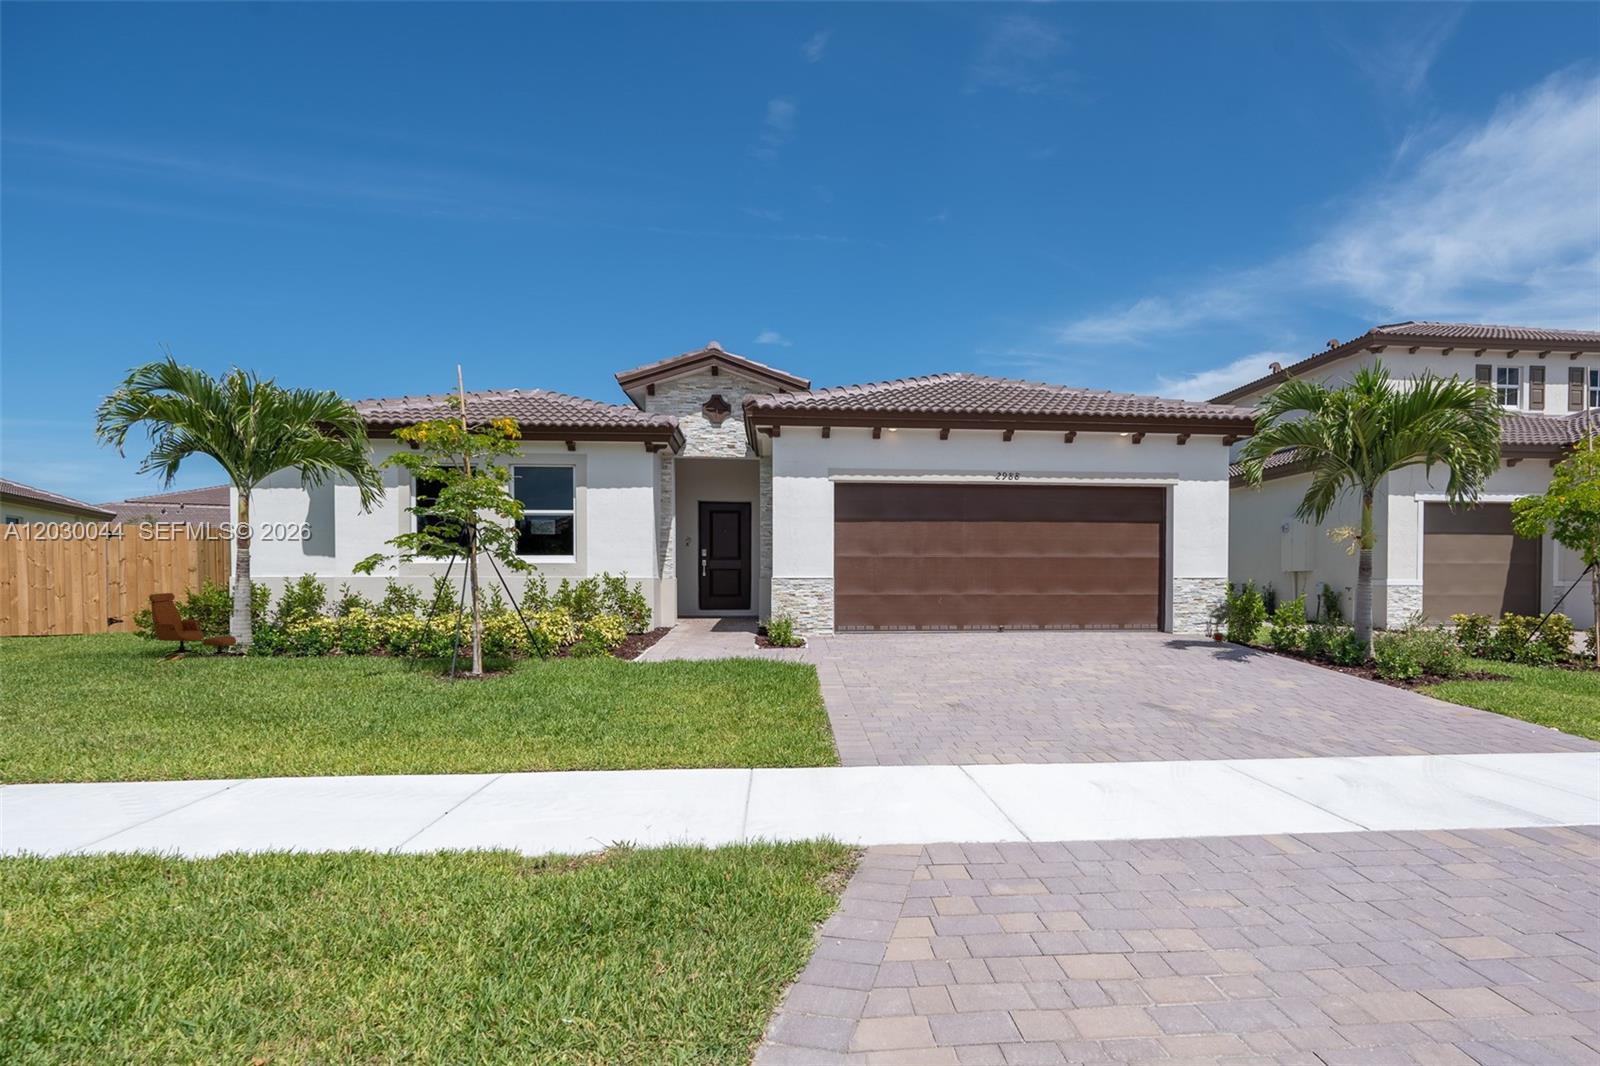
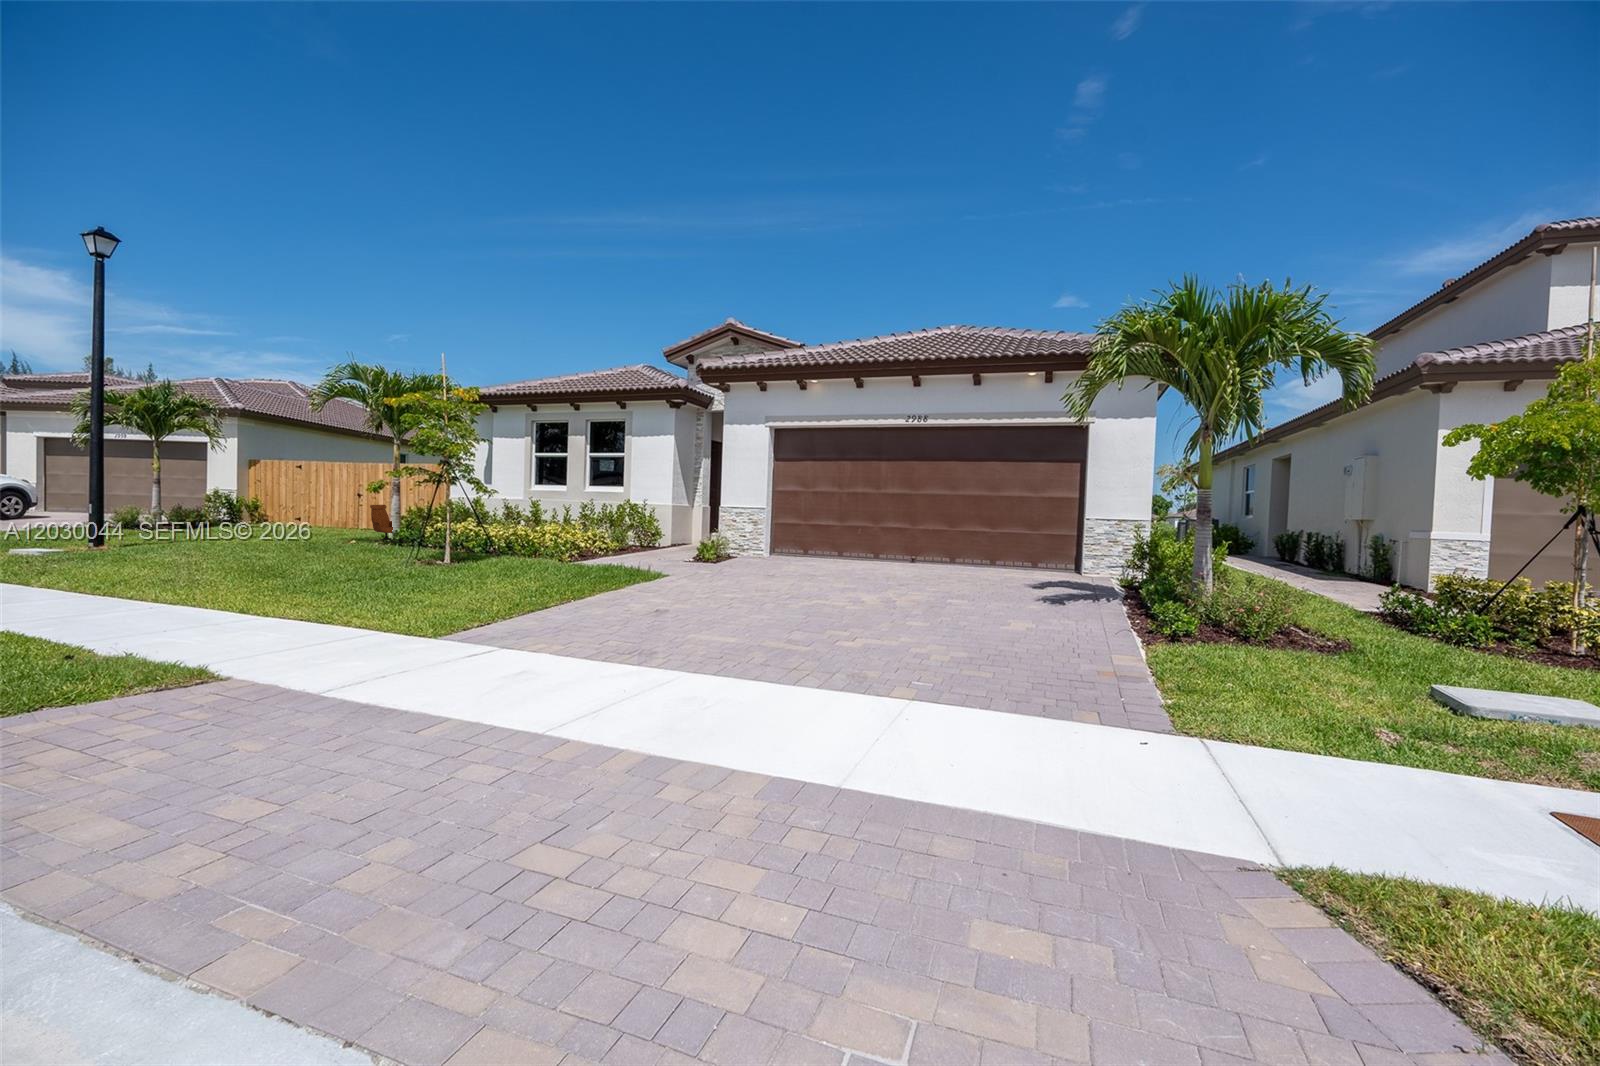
potted tree: present [1209,598,1235,642] -> none [1106,538,1134,585]

